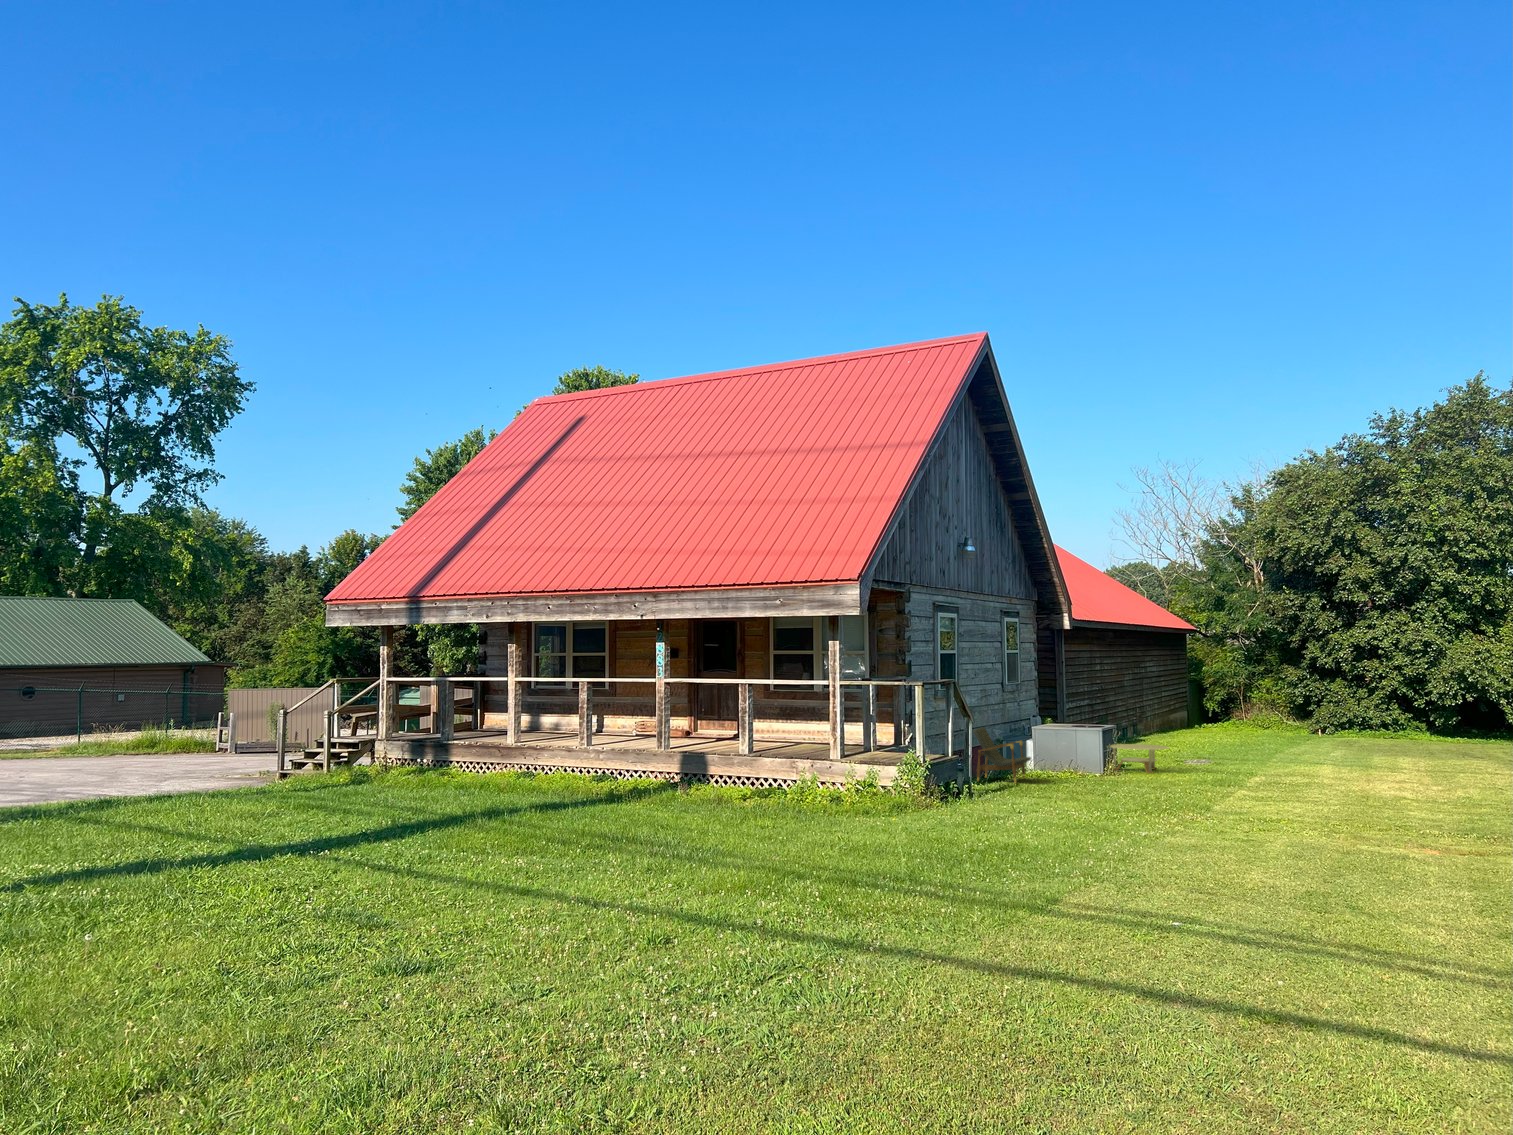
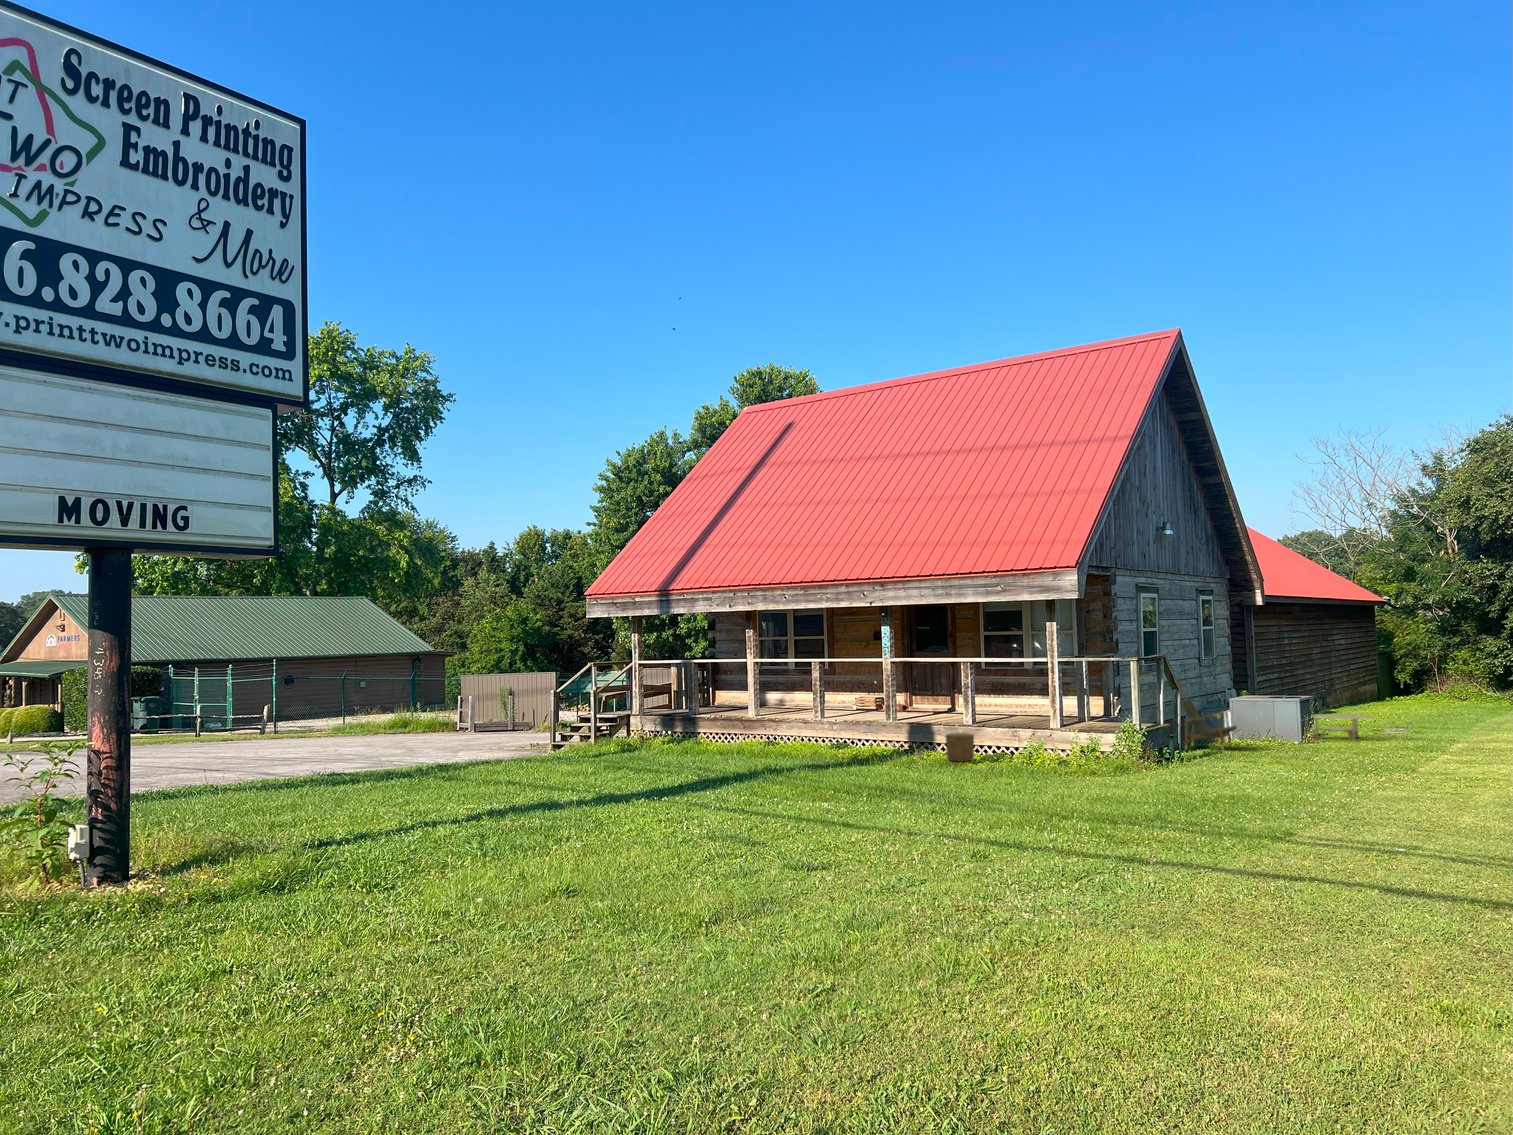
planter: none [716,763,748,795] -> present [946,733,974,761]

